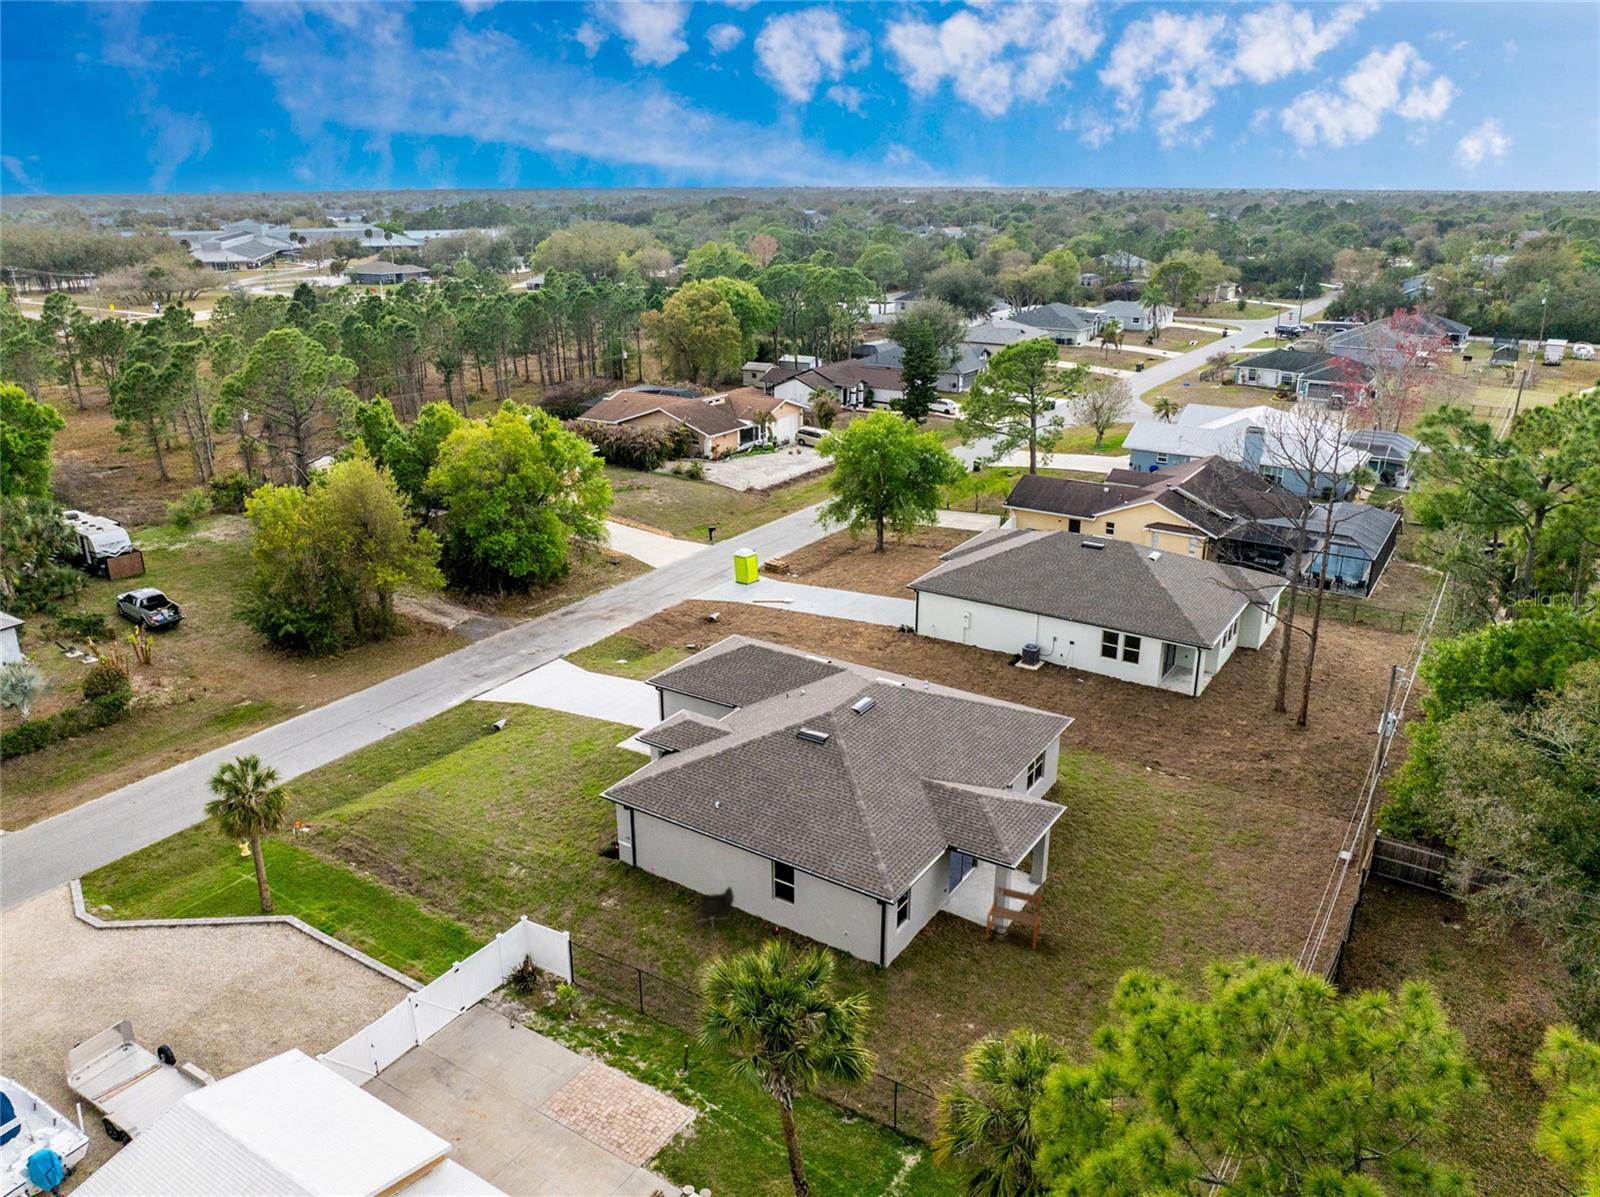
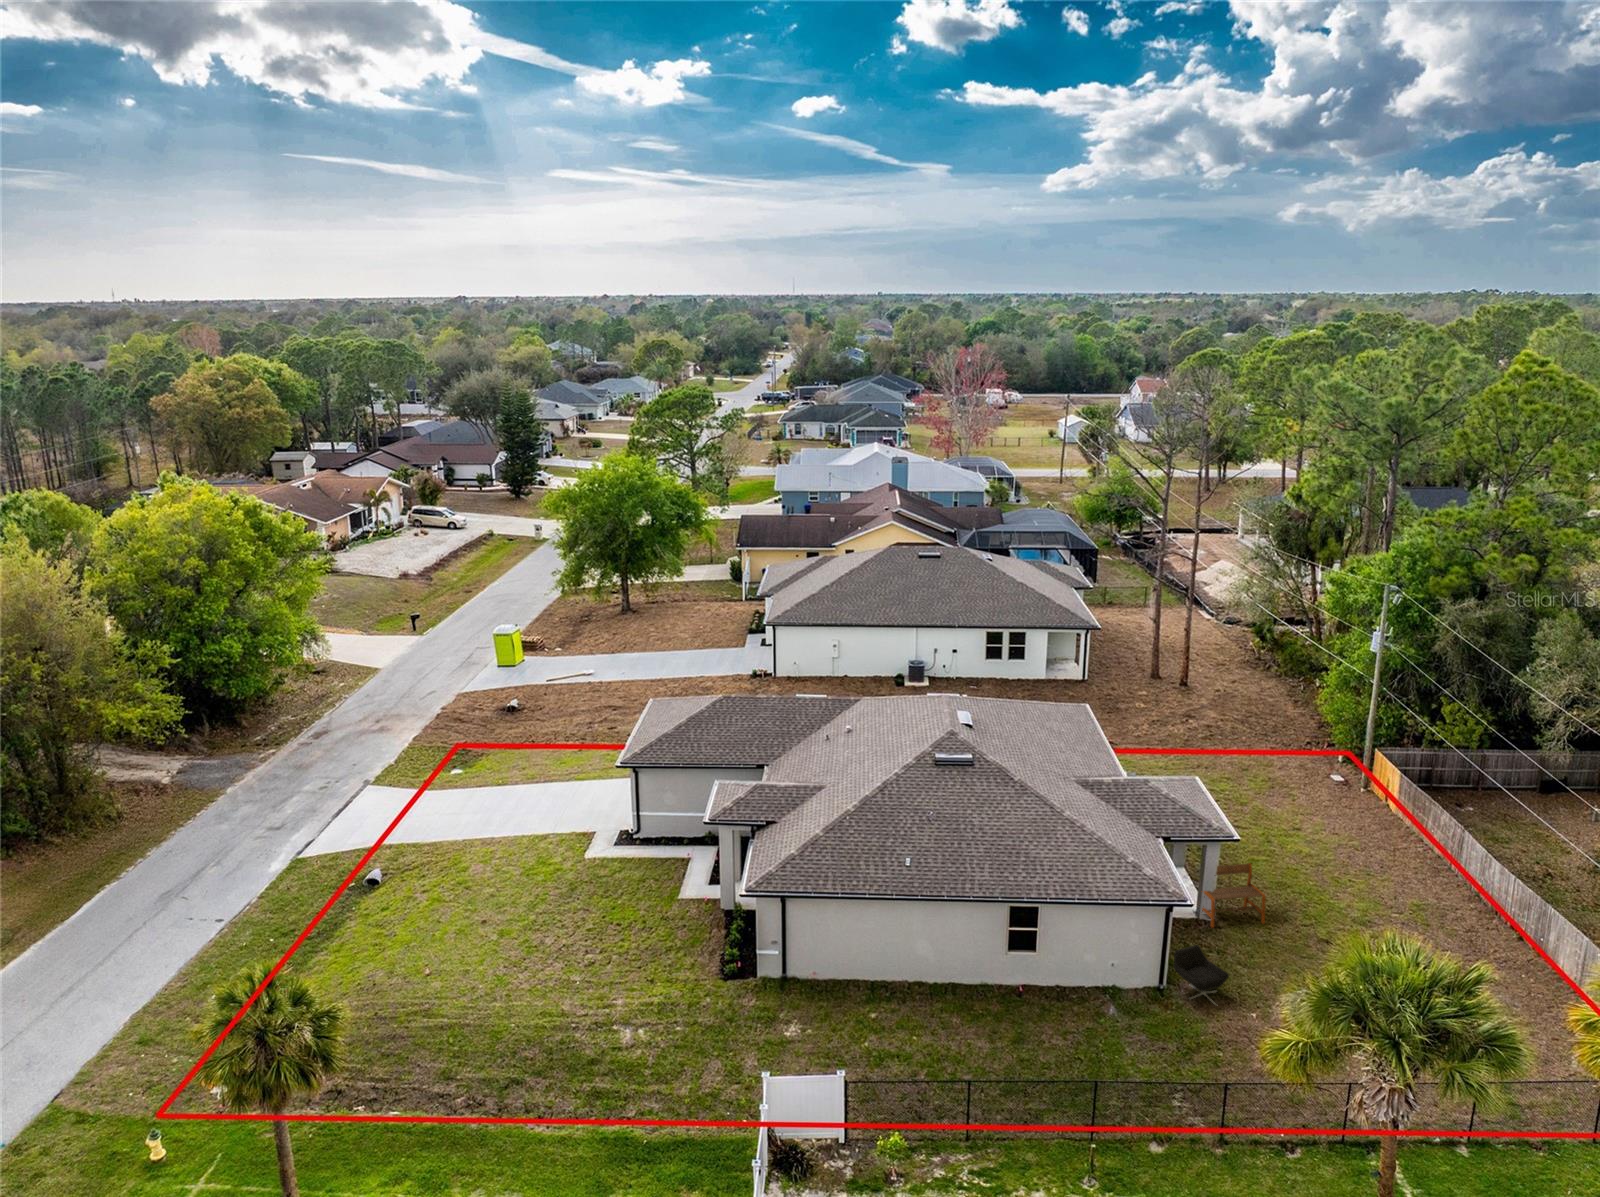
lounge chair: present [700,888,734,926] -> present [1174,945,1229,1005]

